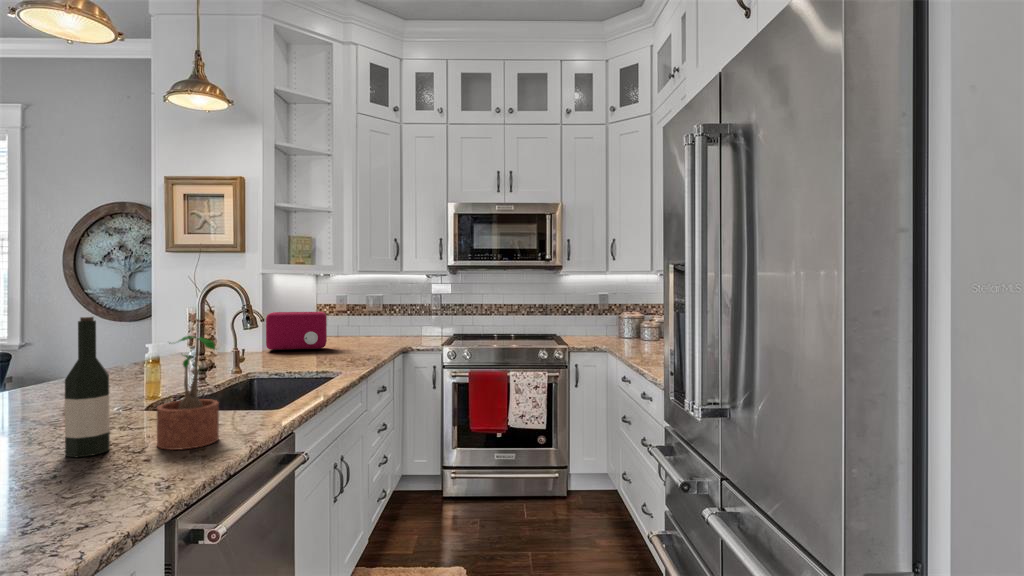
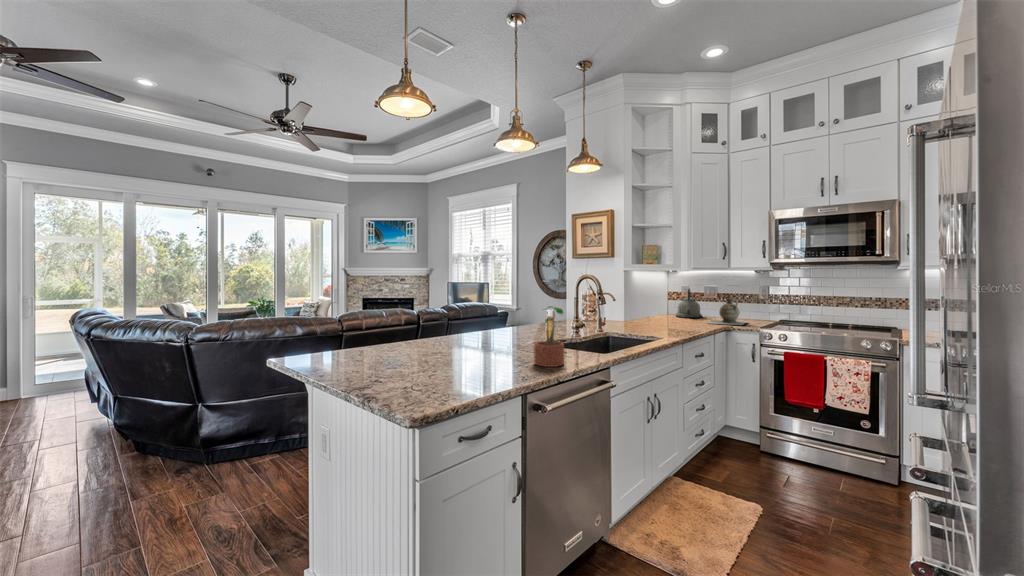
kettle: none [332,299,368,339] -> present [676,289,702,318]
ceramic jug: none [380,305,426,345] -> present [709,294,747,325]
toaster: present [266,312,327,351] -> none [626,296,666,323]
wine bottle: present [65,317,110,457] -> none [497,294,516,362]

